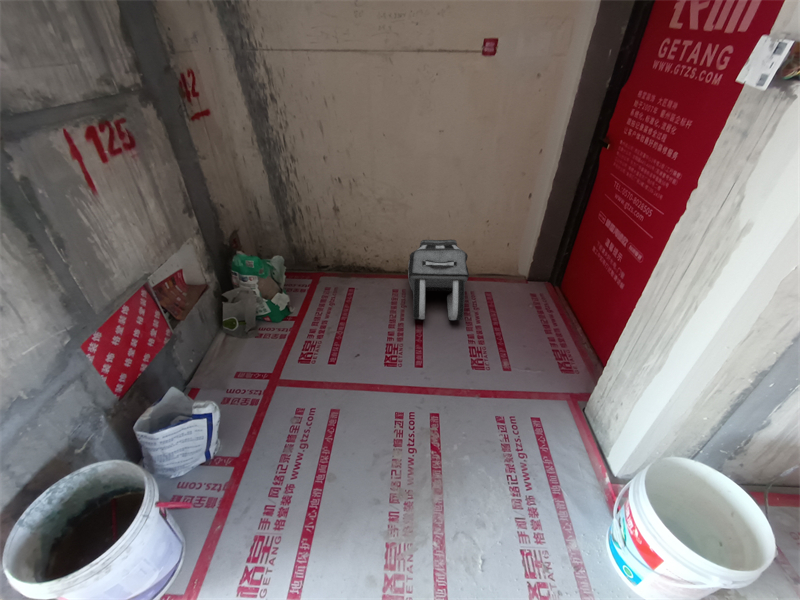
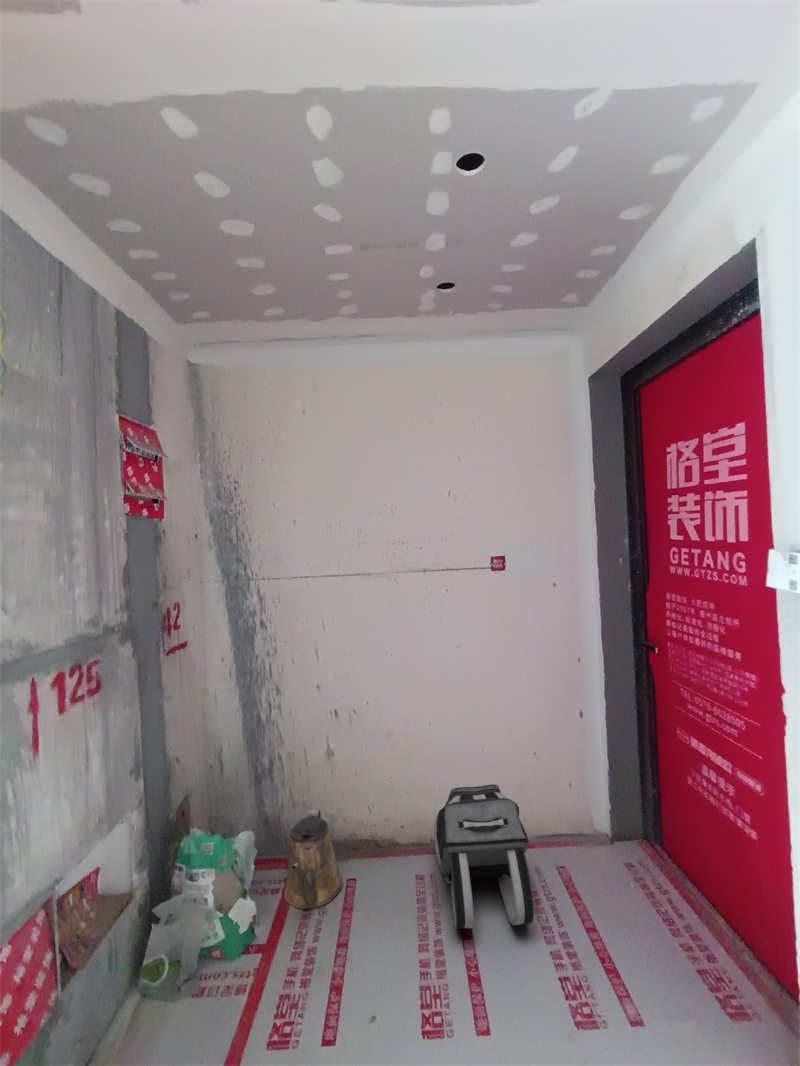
watering can: none [307,245,346,301] -> present [284,809,343,909]

